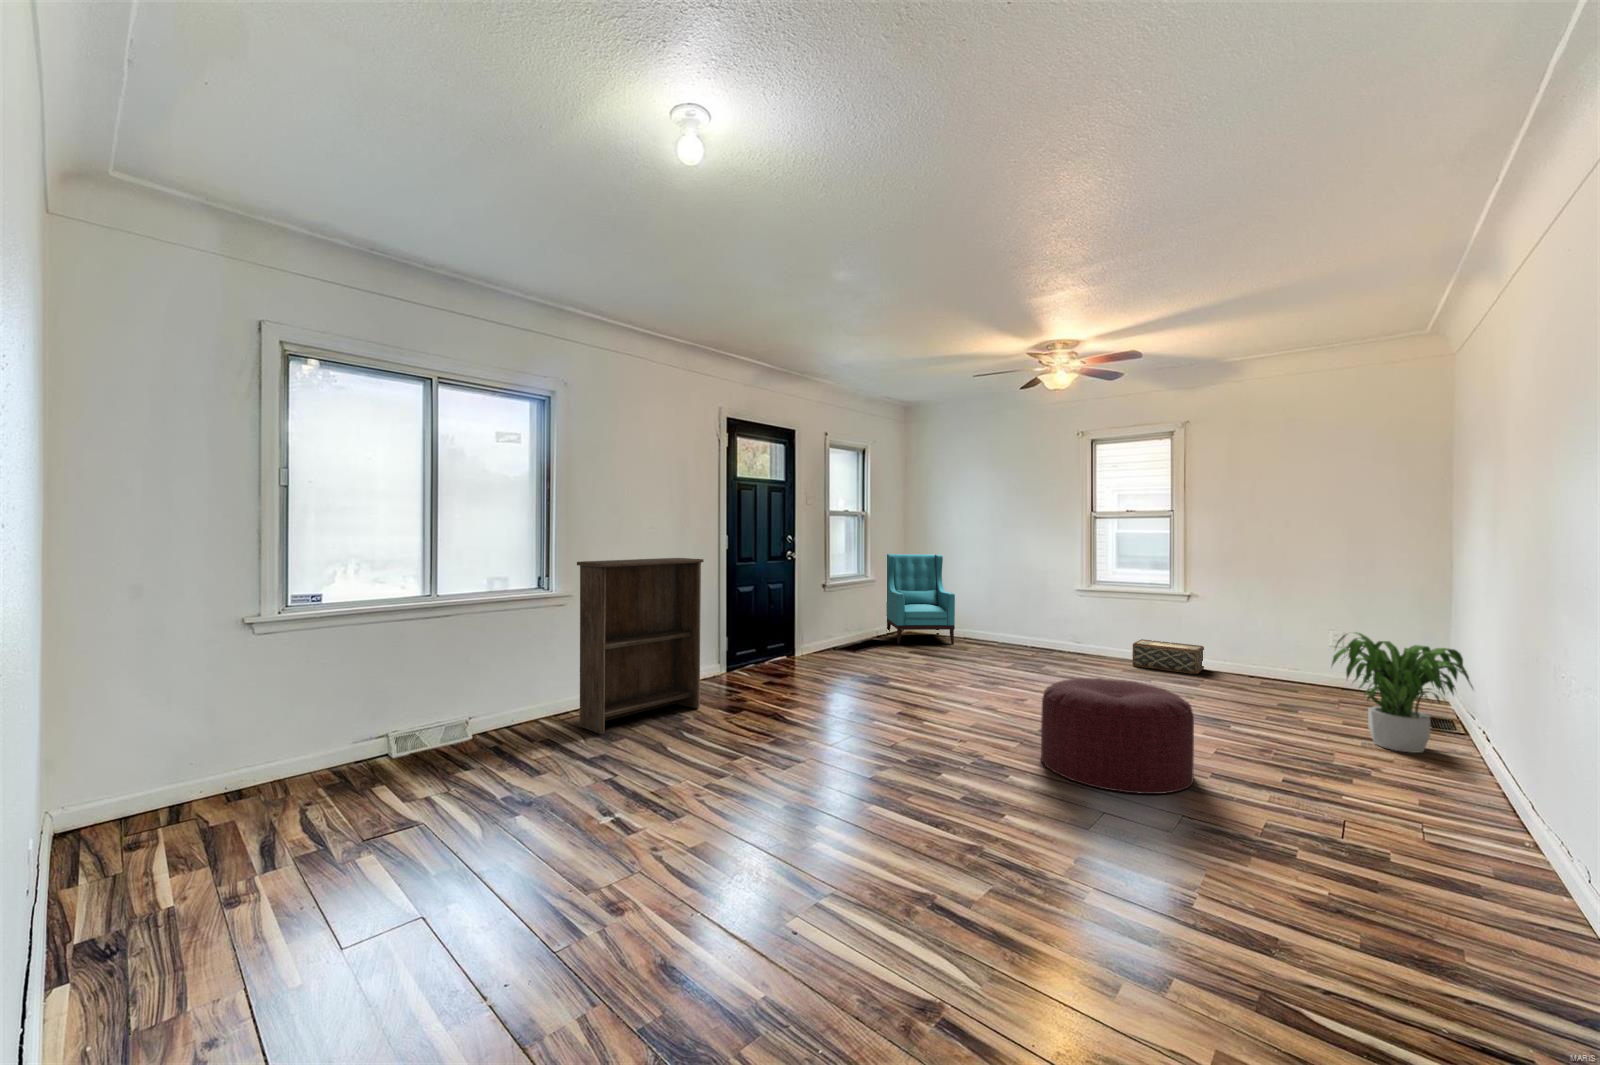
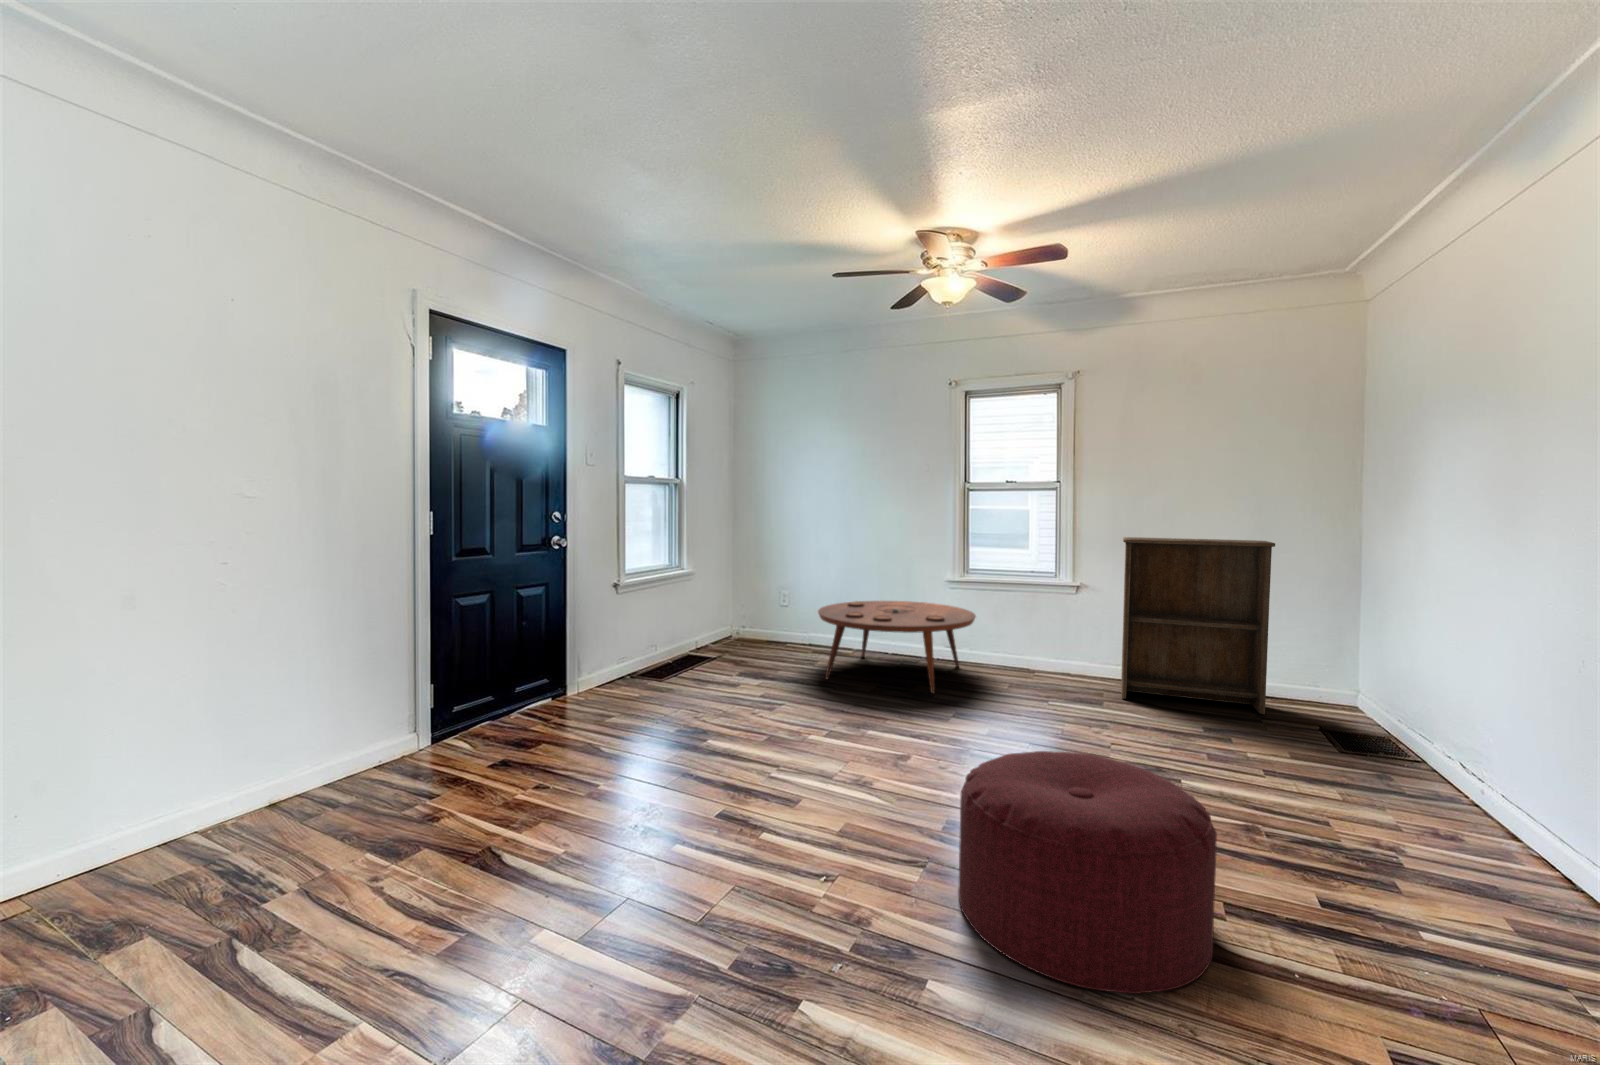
armchair: present [887,554,955,644] -> none [705,537,795,659]
bookshelf: present [577,558,704,734] -> present [1121,537,1275,714]
coffee table: none [971,604,1097,671] -> present [818,601,976,693]
potted plant: present [1332,632,1473,753] -> none [1299,644,1514,813]
woven basket: present [1132,639,1204,674] -> none [1016,642,1097,687]

